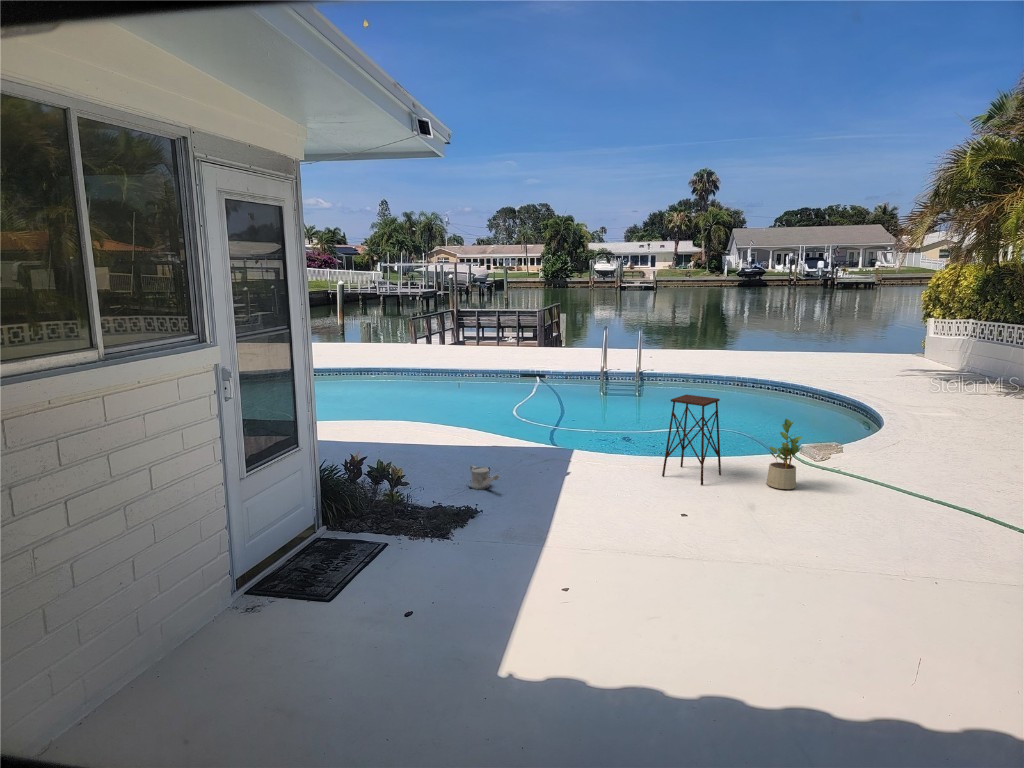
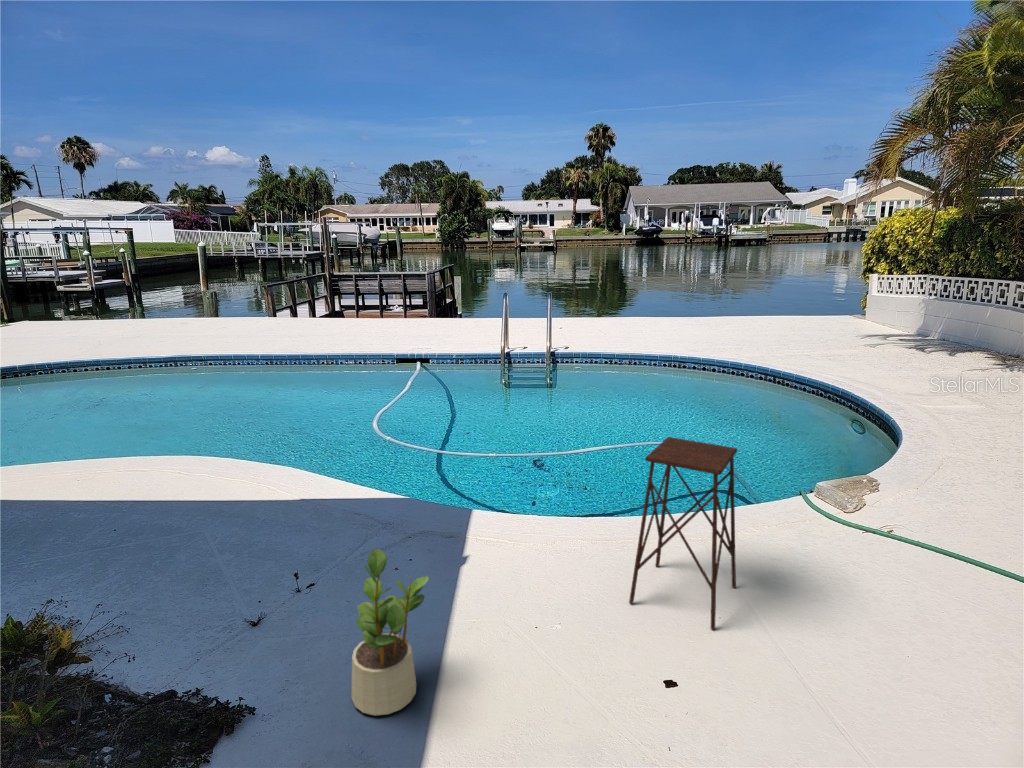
potted plant: present [767,419,802,489] -> present [352,549,429,715]
watering can: present [470,465,499,489] -> none [211,634,268,703]

